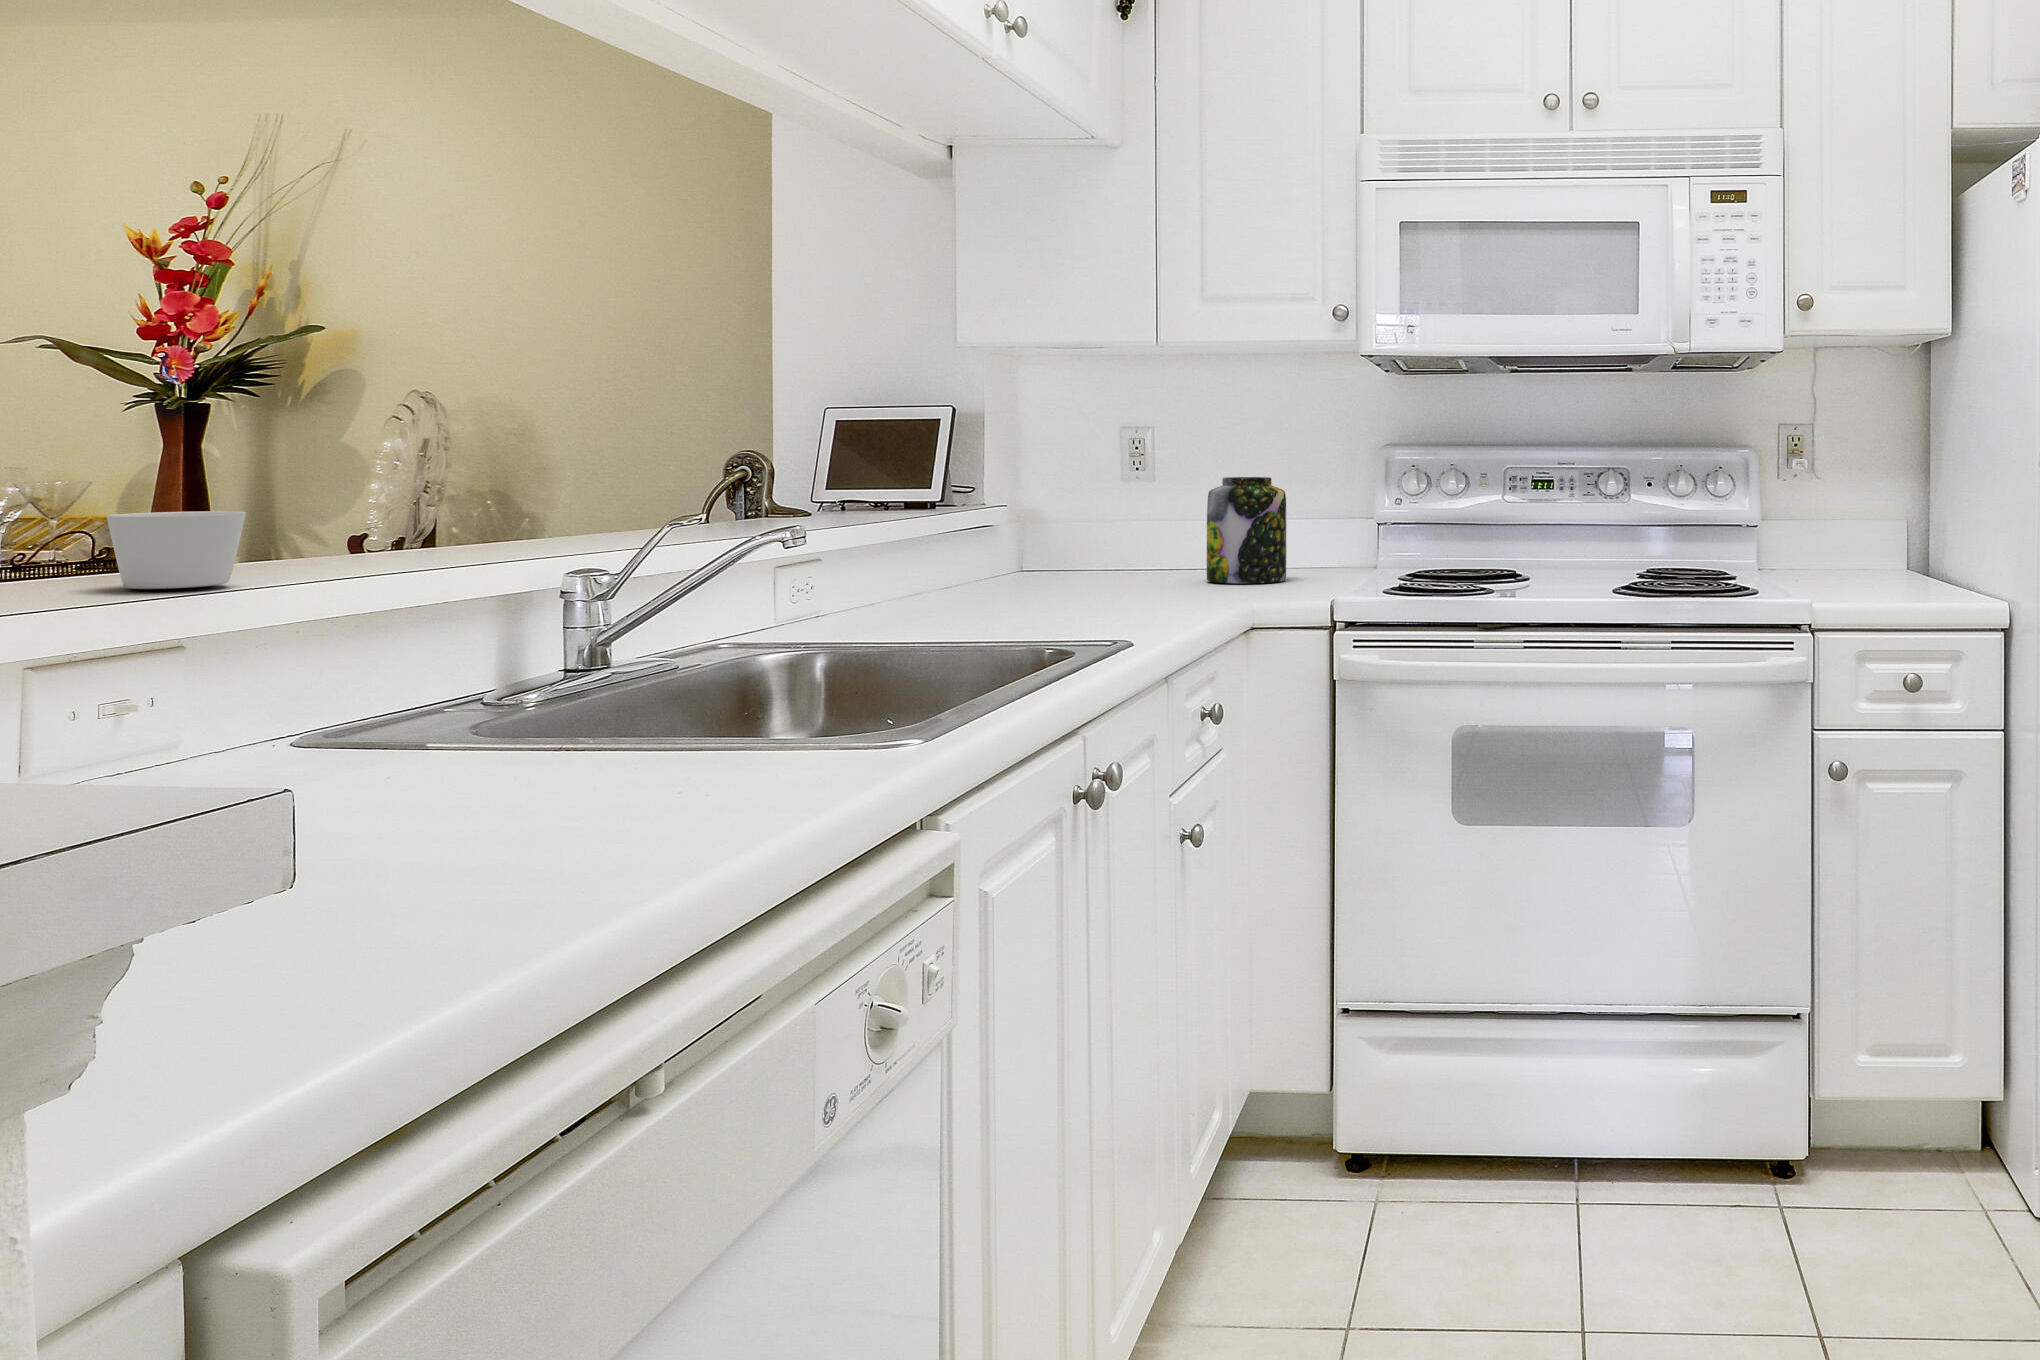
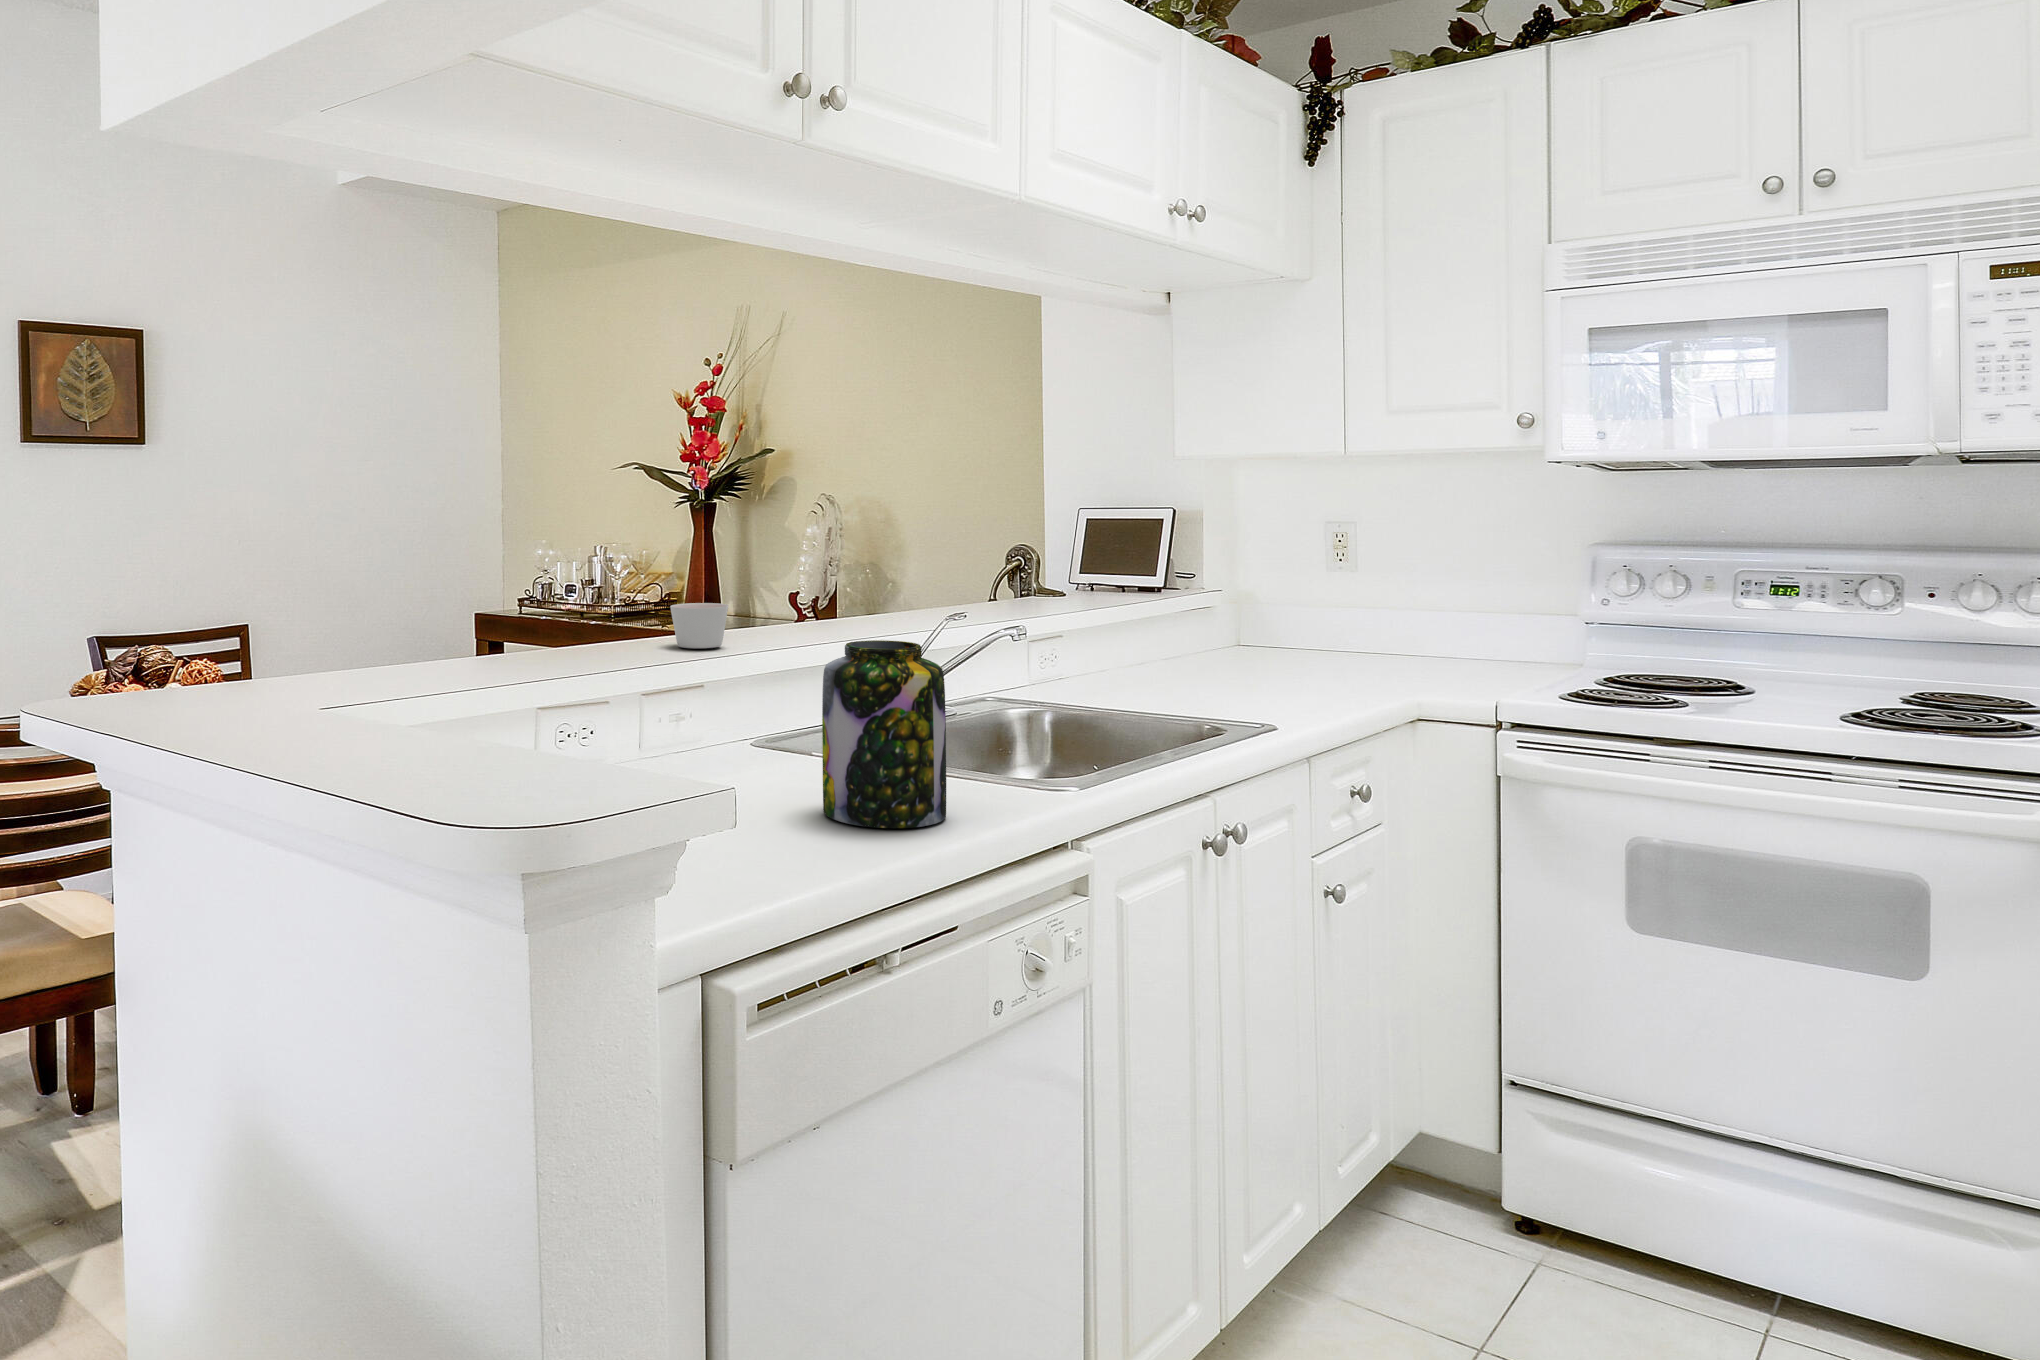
jar: present [1207,477,1287,584] -> present [822,640,946,828]

